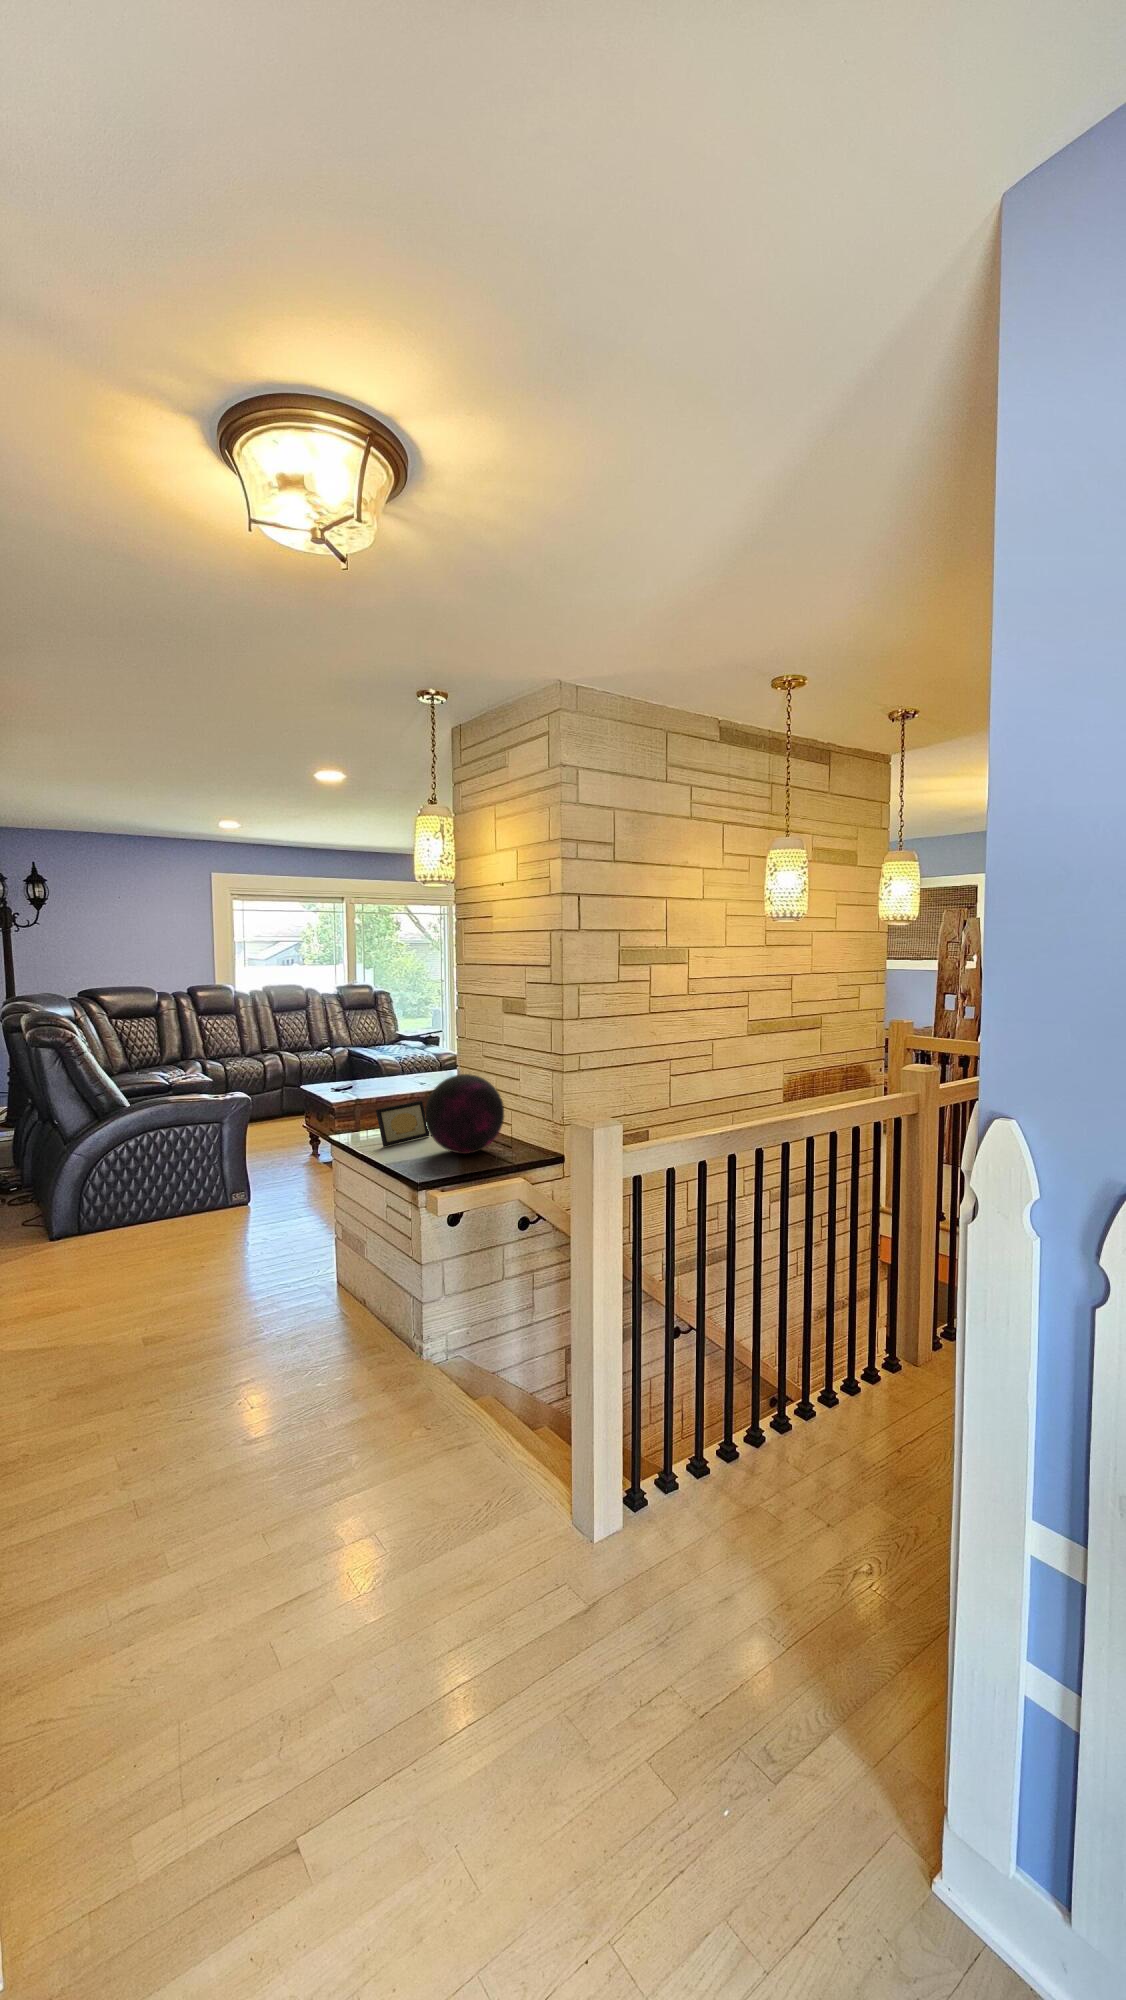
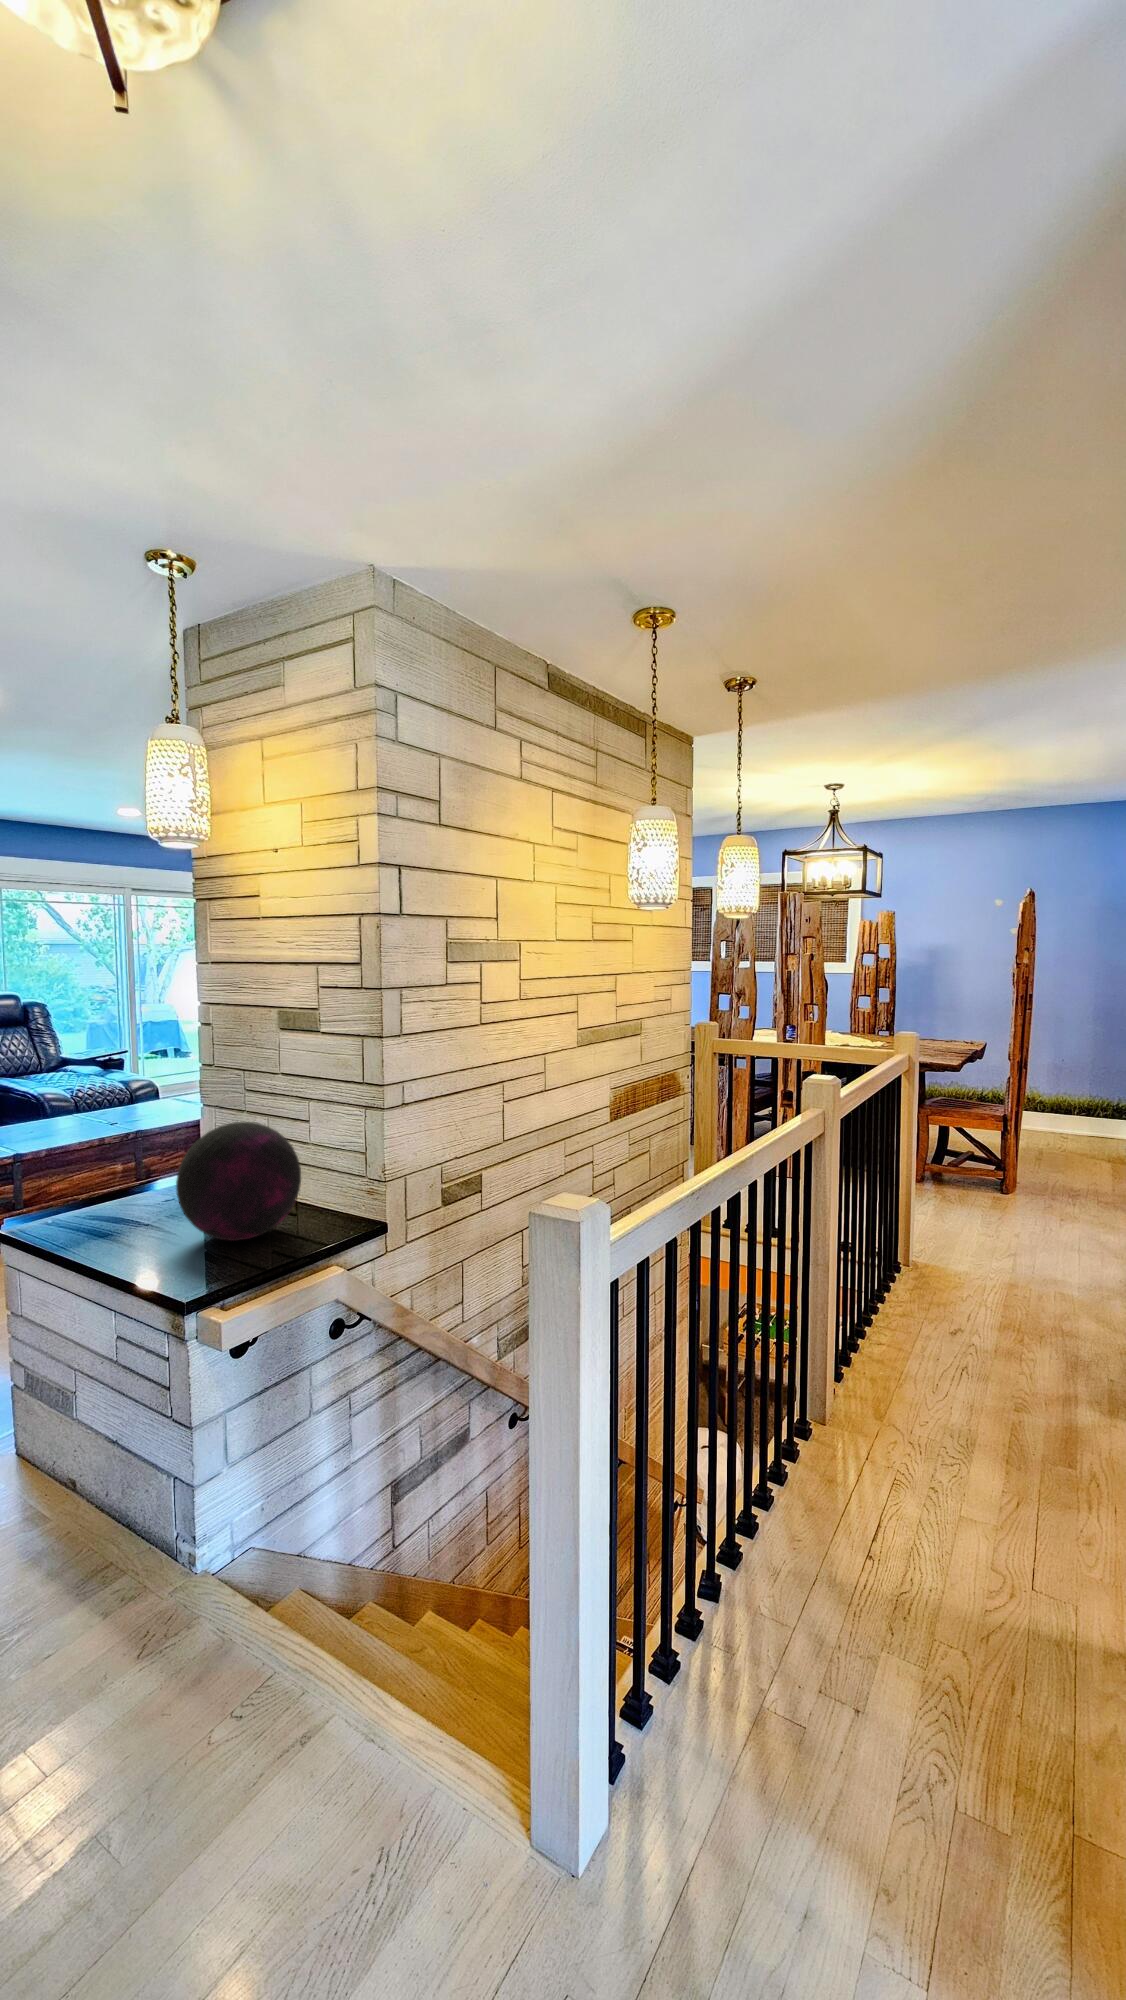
picture frame: present [376,1101,429,1147] -> none [85,1163,172,1242]

